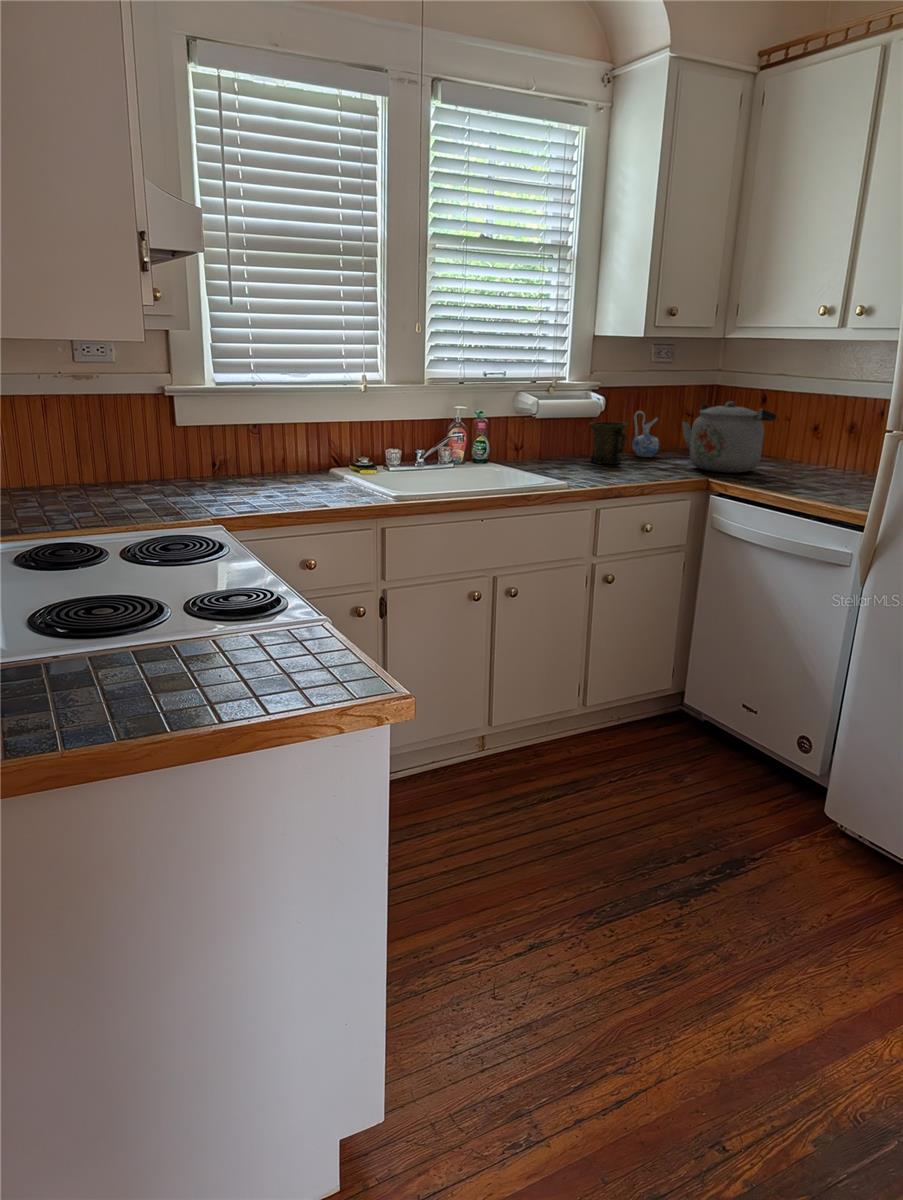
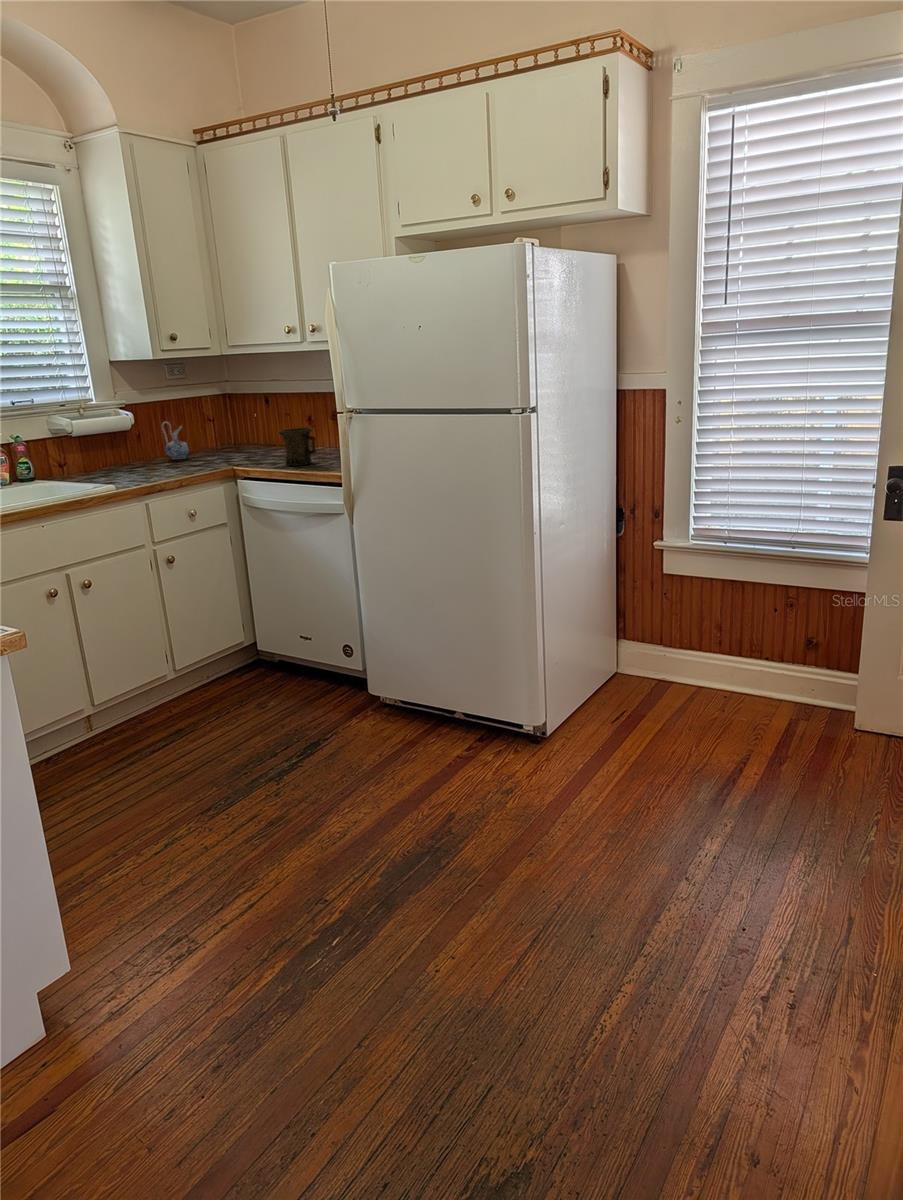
kettle: present [682,401,776,473] -> none [202,404,274,462]
mug: present [589,422,627,464] -> present [278,427,316,466]

